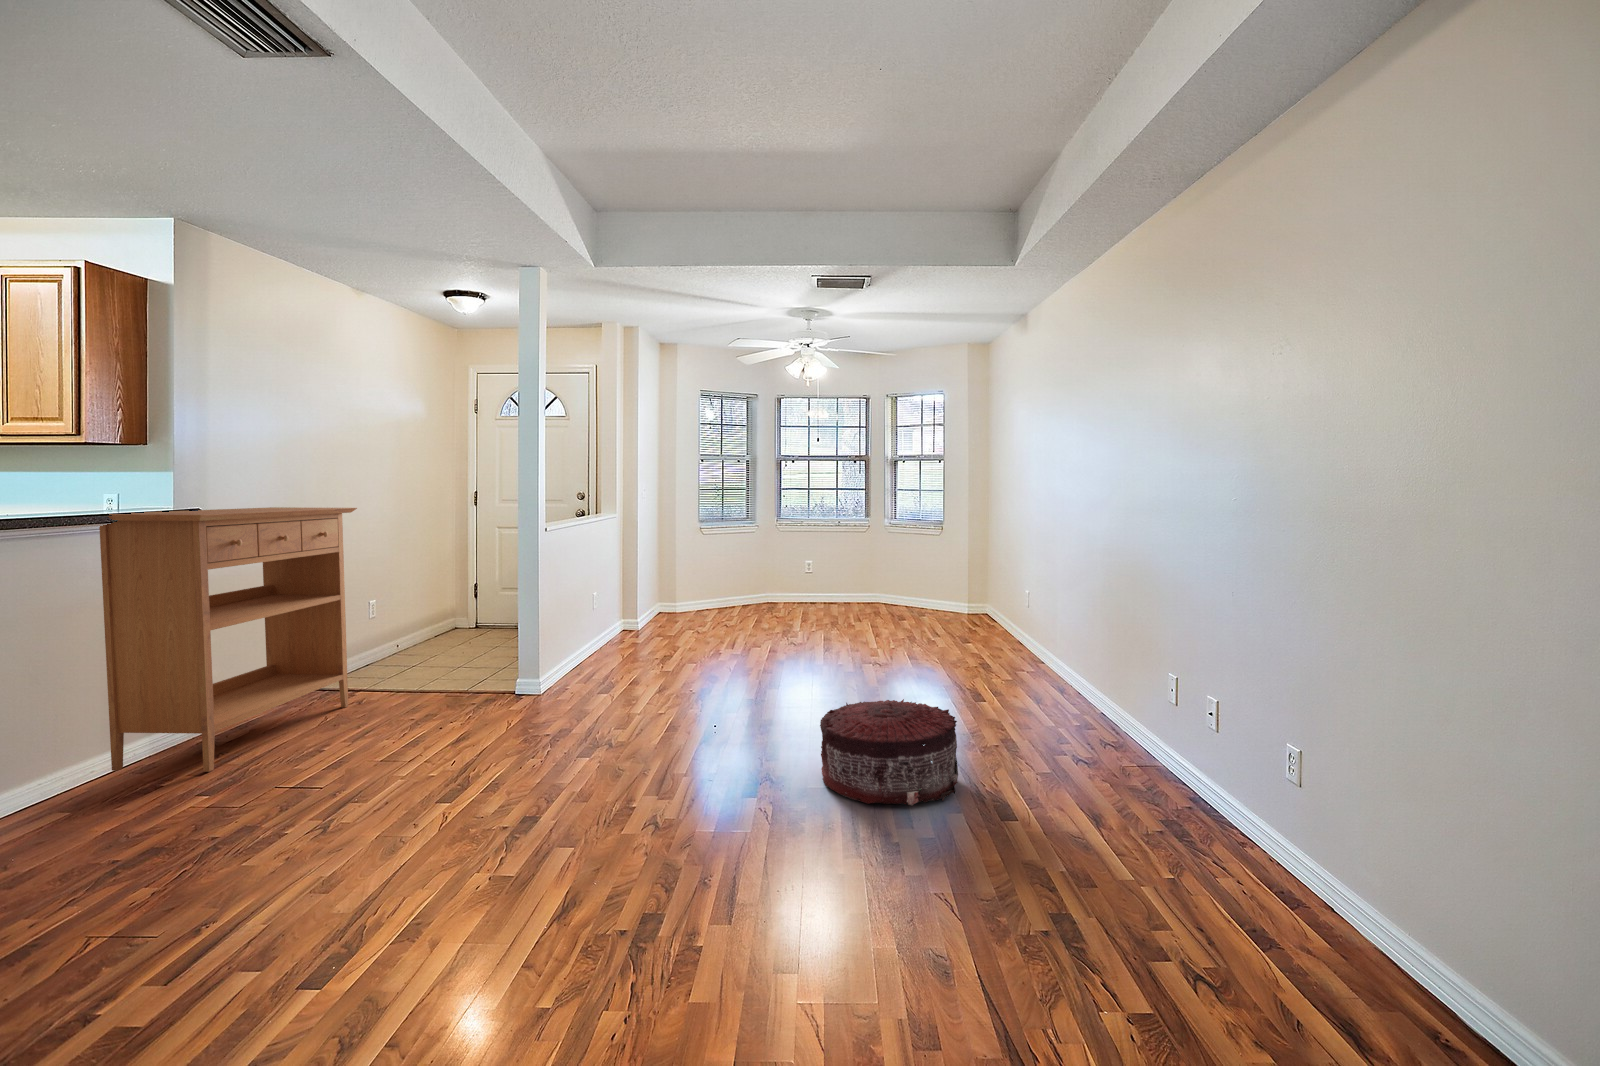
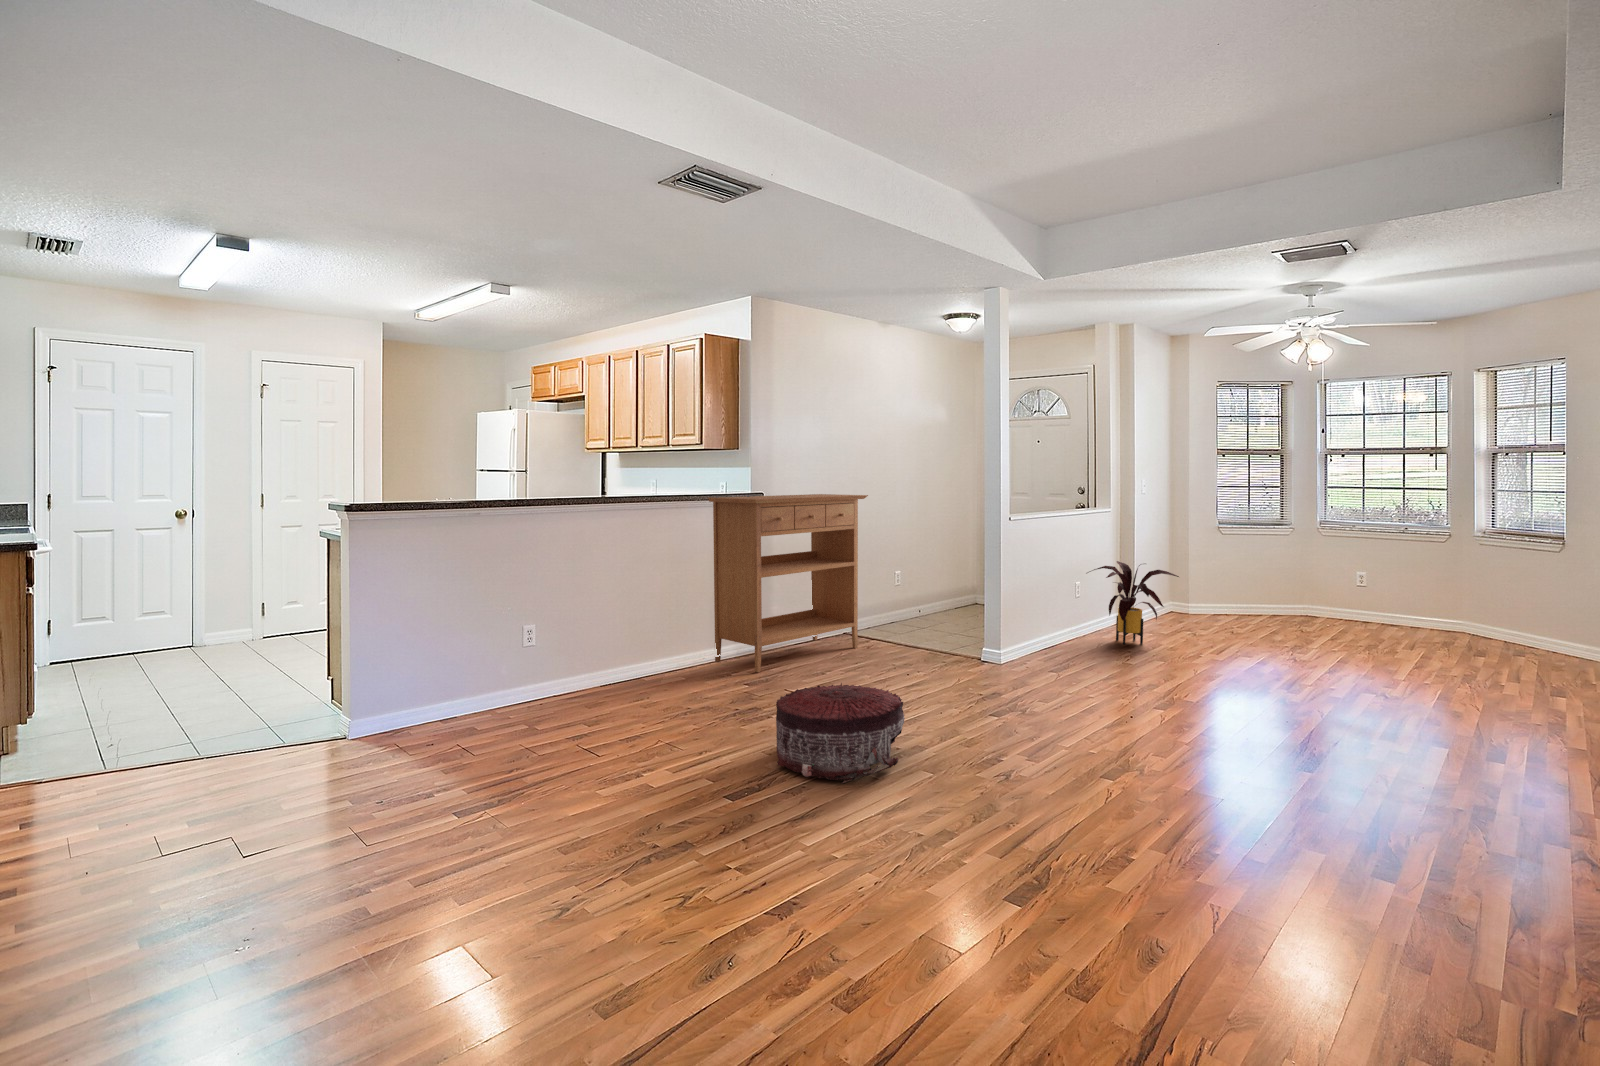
house plant: none [602,571,690,652] -> present [1088,561,1179,644]
pouf: present [820,699,958,805] -> present [776,683,905,783]

